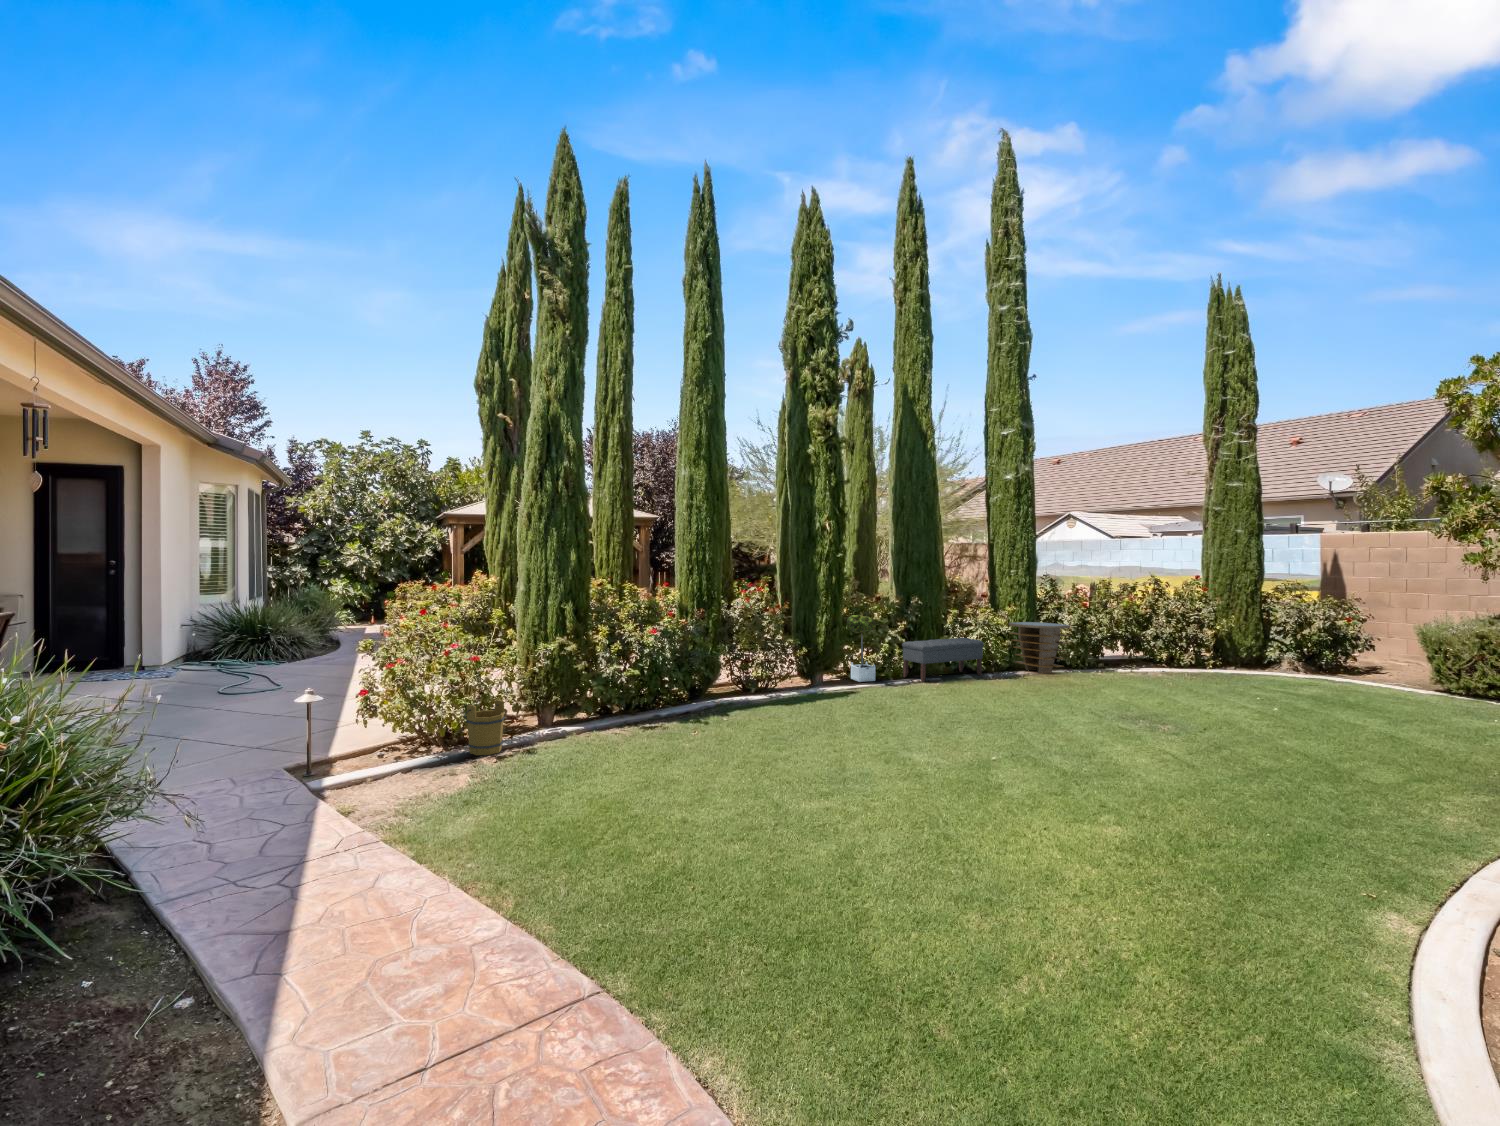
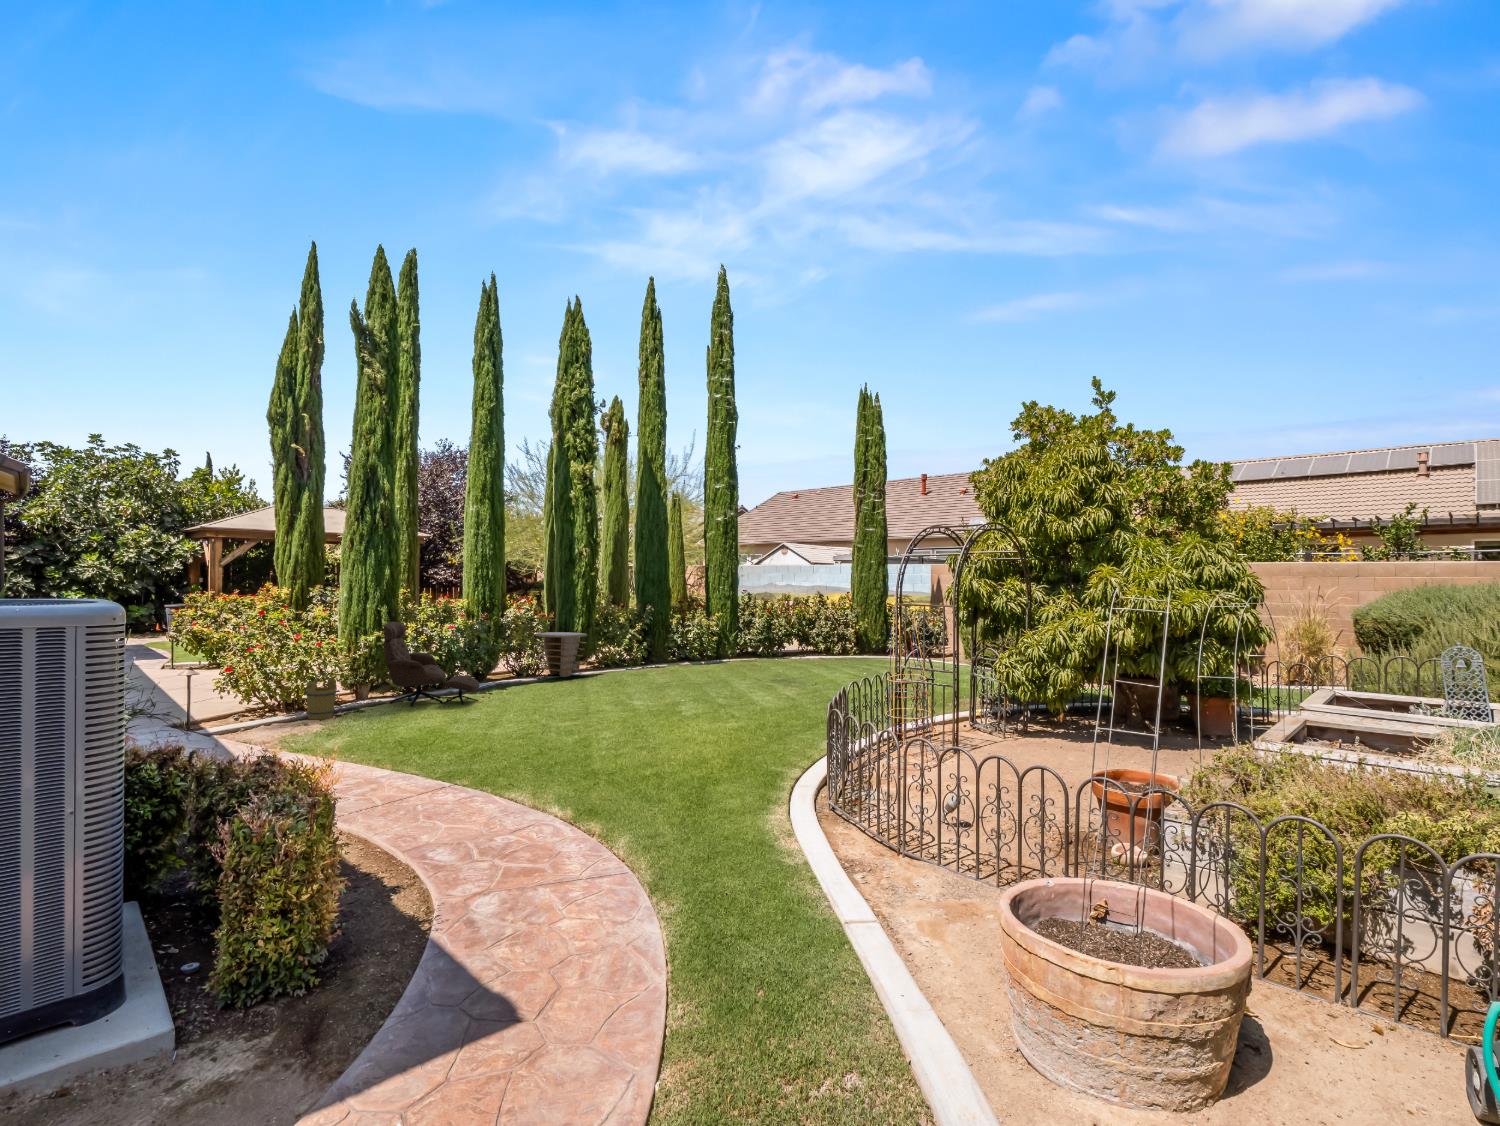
potted tree: present [847,614,876,682] -> none [597,618,619,669]
lounge chair: none [567,622,691,738] -> present [384,622,480,706]
side table: present [1009,622,1070,674] -> present [536,632,587,677]
bench: present [902,638,984,682] -> none [639,636,698,668]

